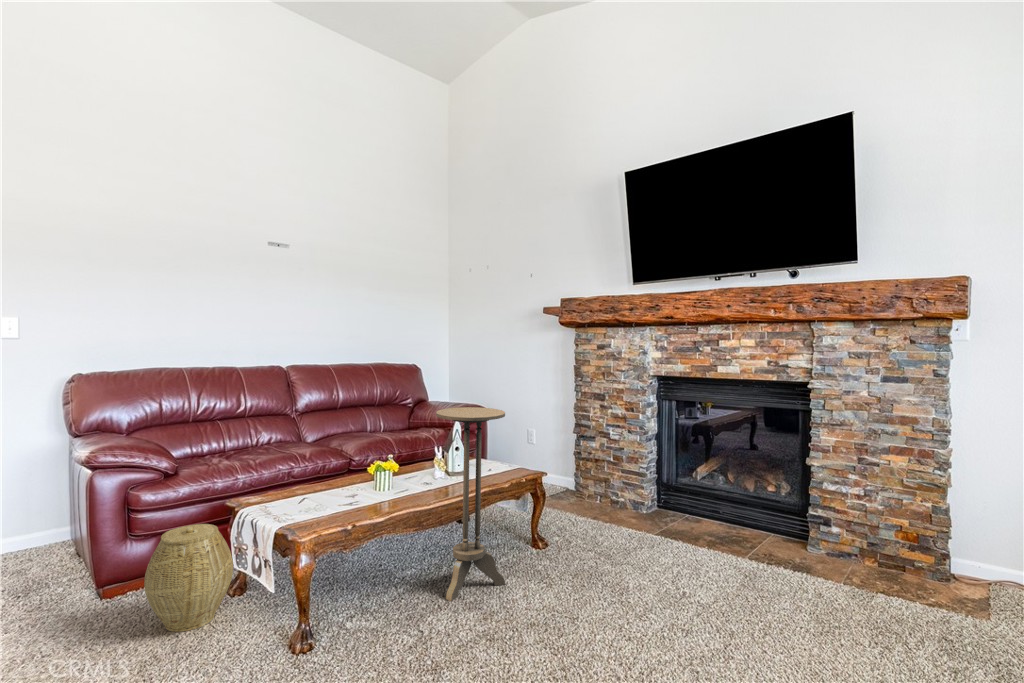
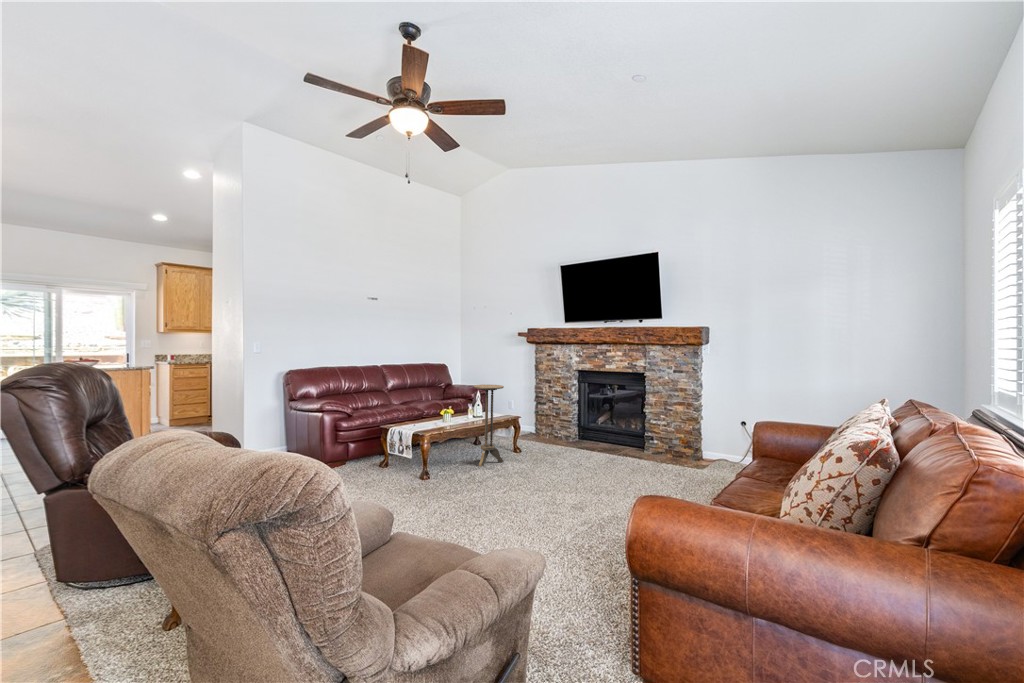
woven basket: present [144,524,233,632] -> none [358,433,391,475]

